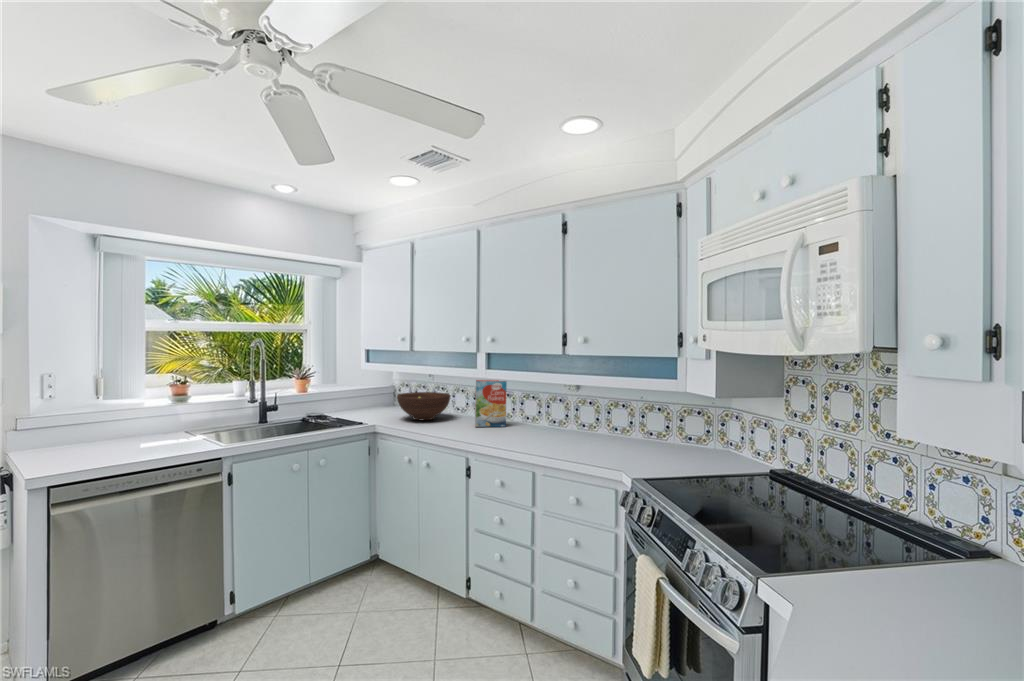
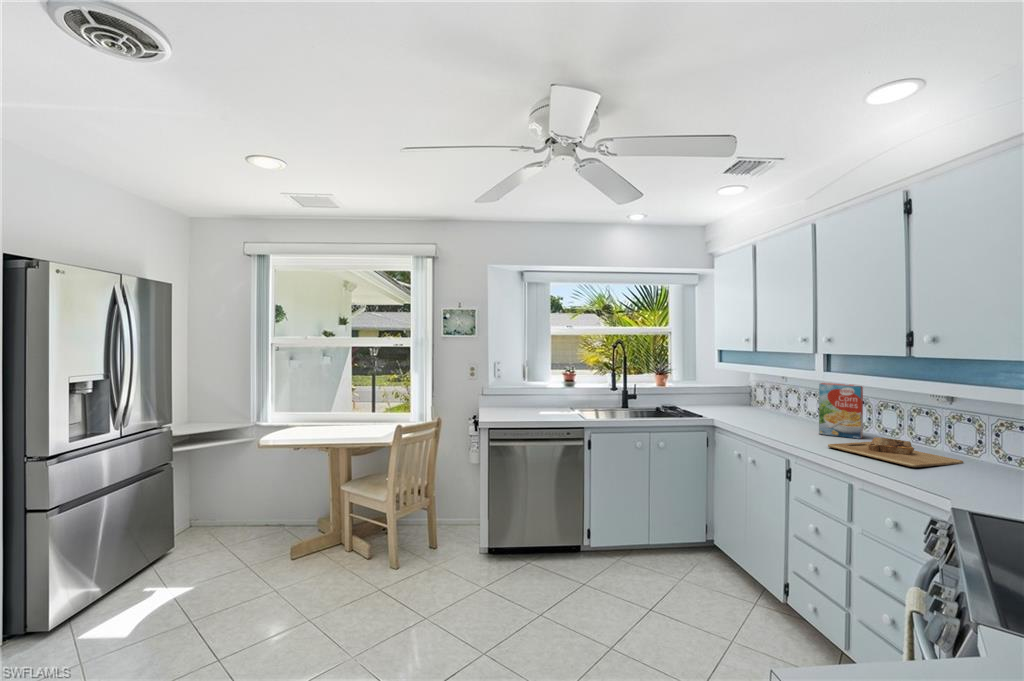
fruit bowl: present [397,392,450,420] -> none [737,392,798,421]
cutting board: none [493,424,577,445] -> present [828,437,963,467]

